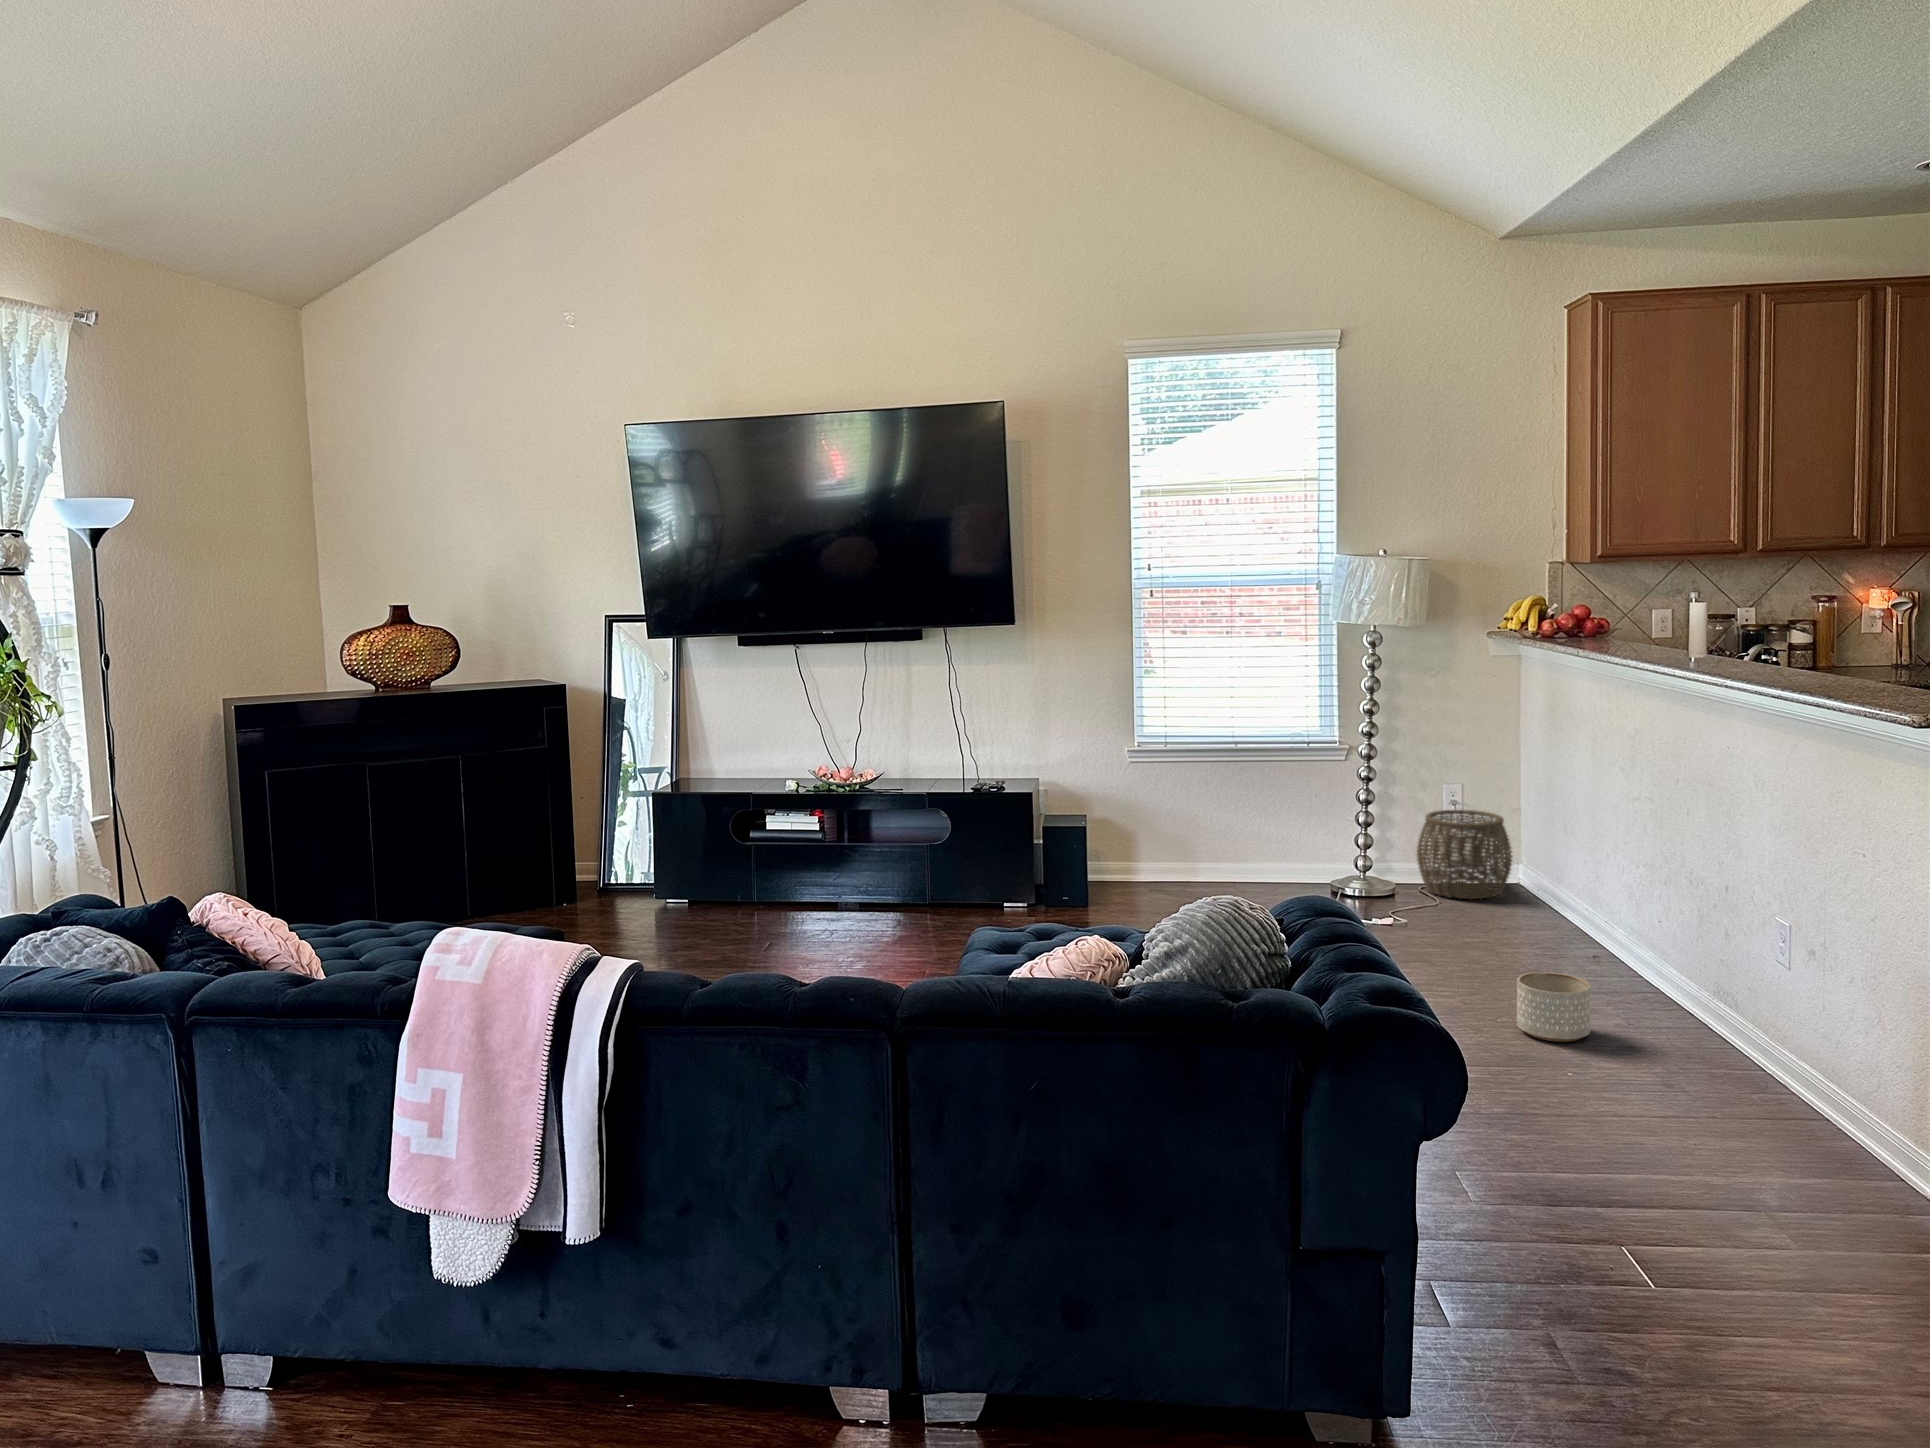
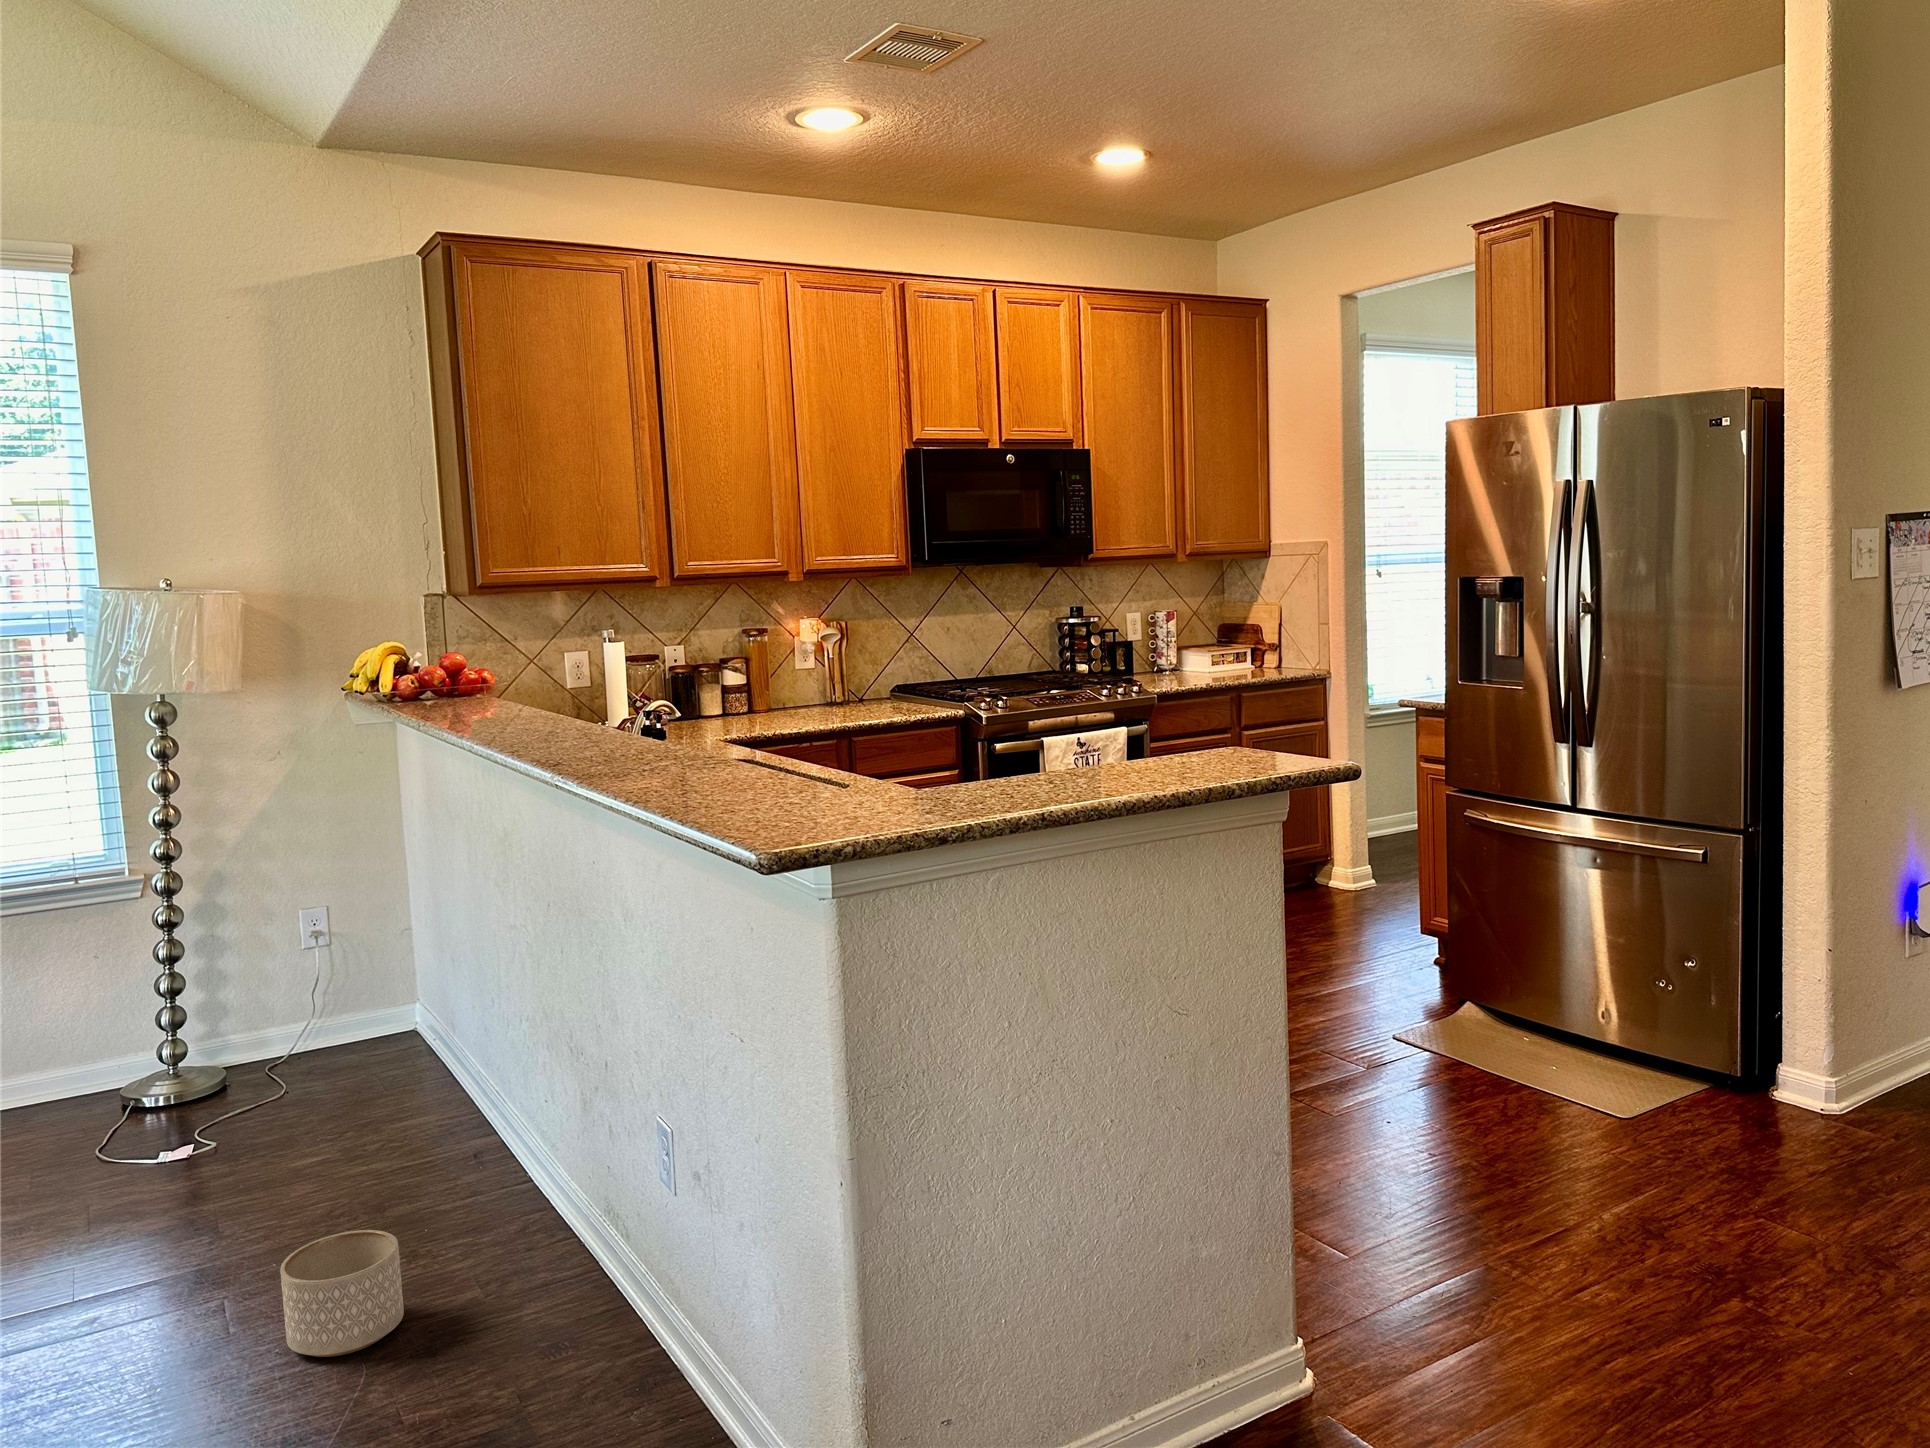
woven basket: present [1417,810,1512,899] -> none [257,944,399,1081]

